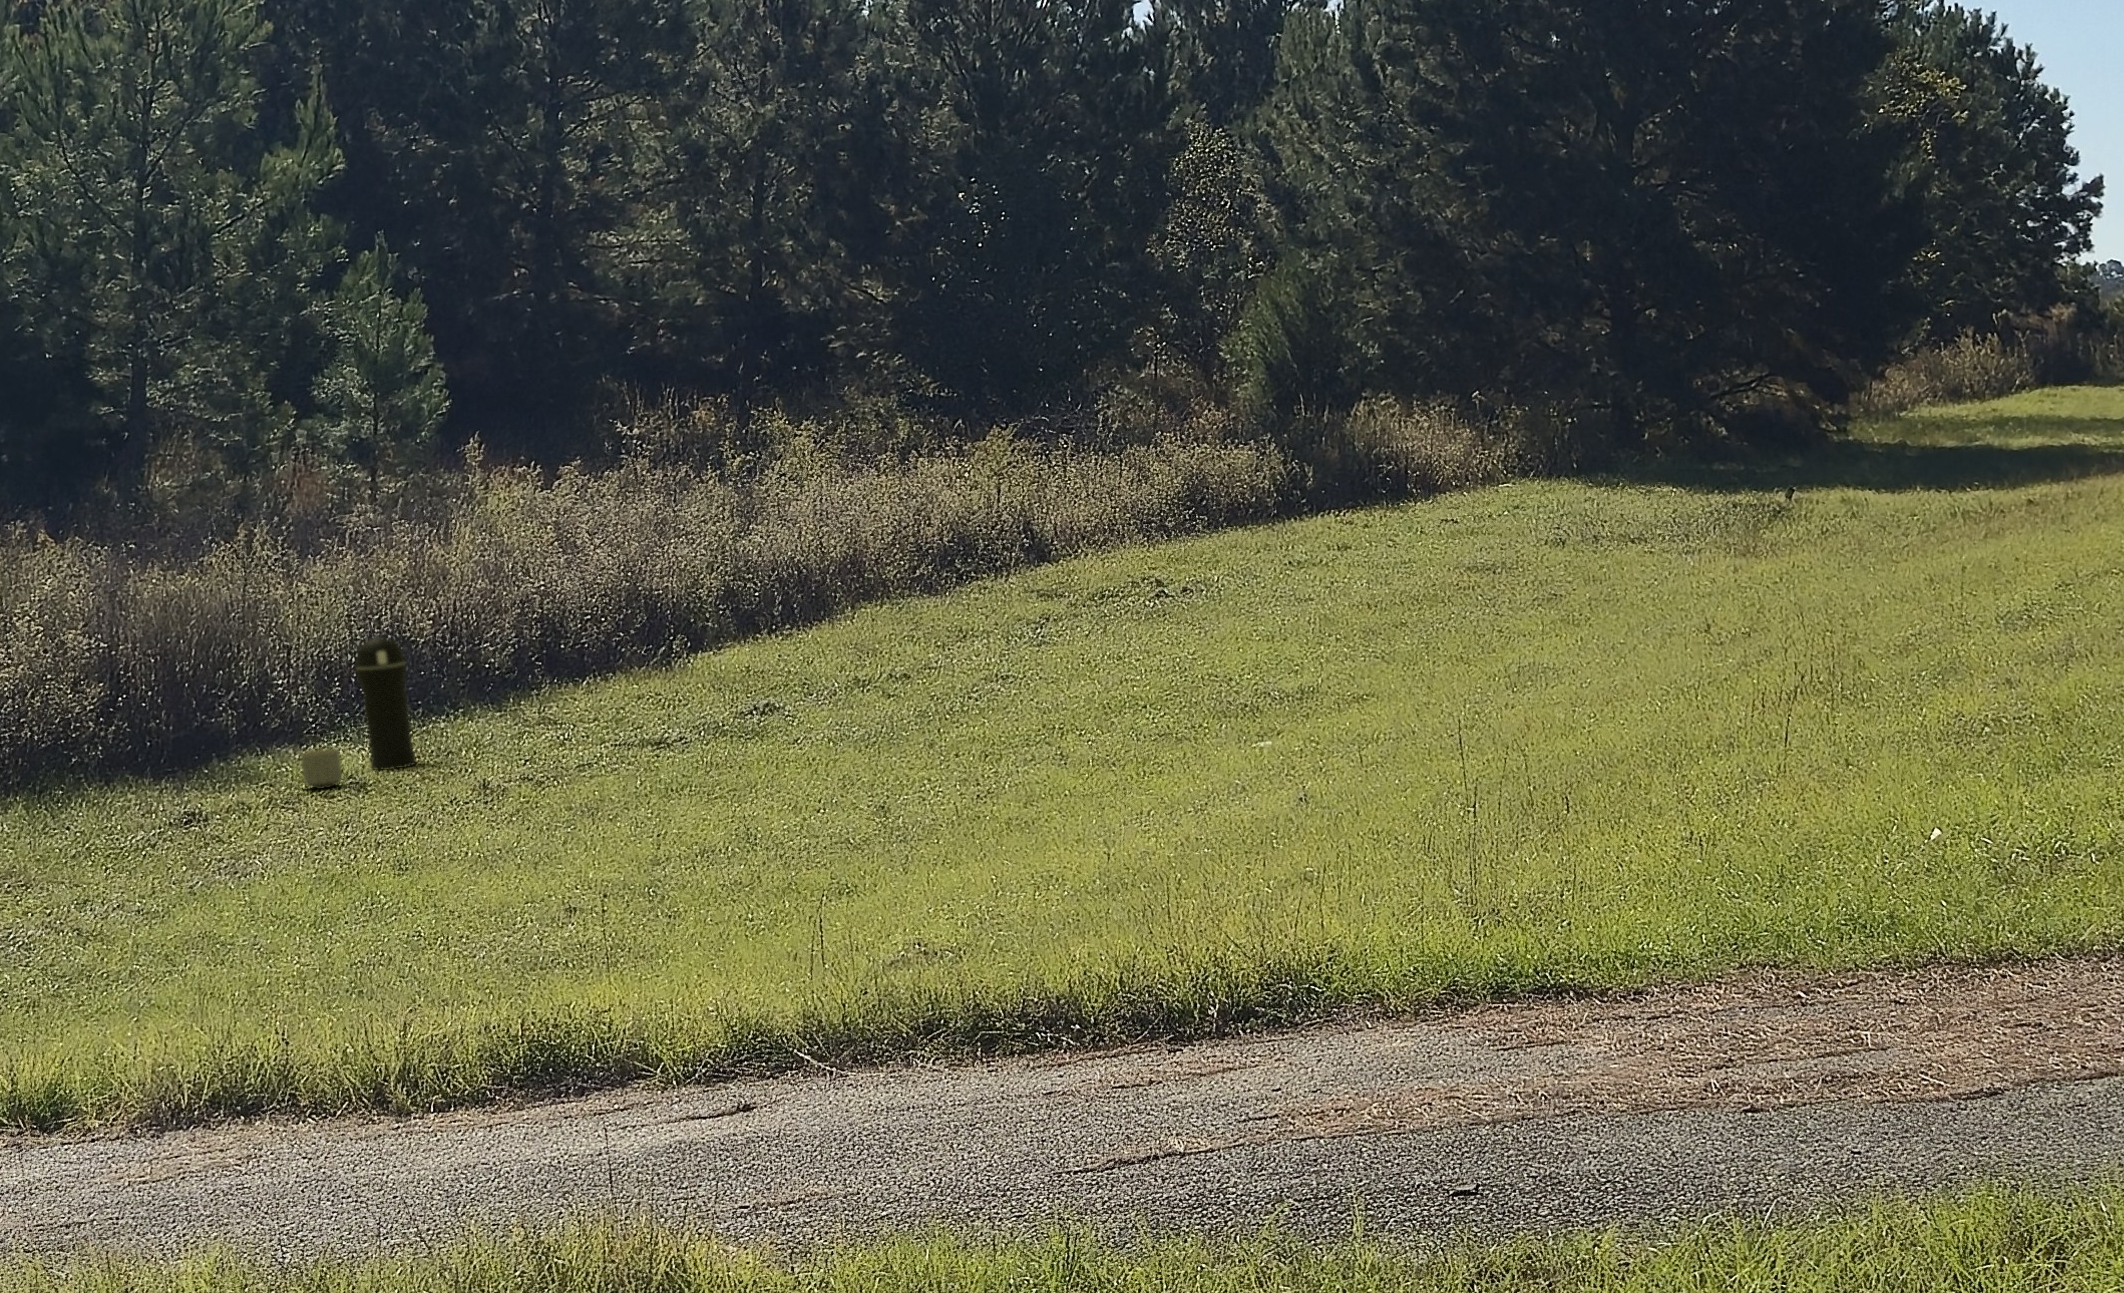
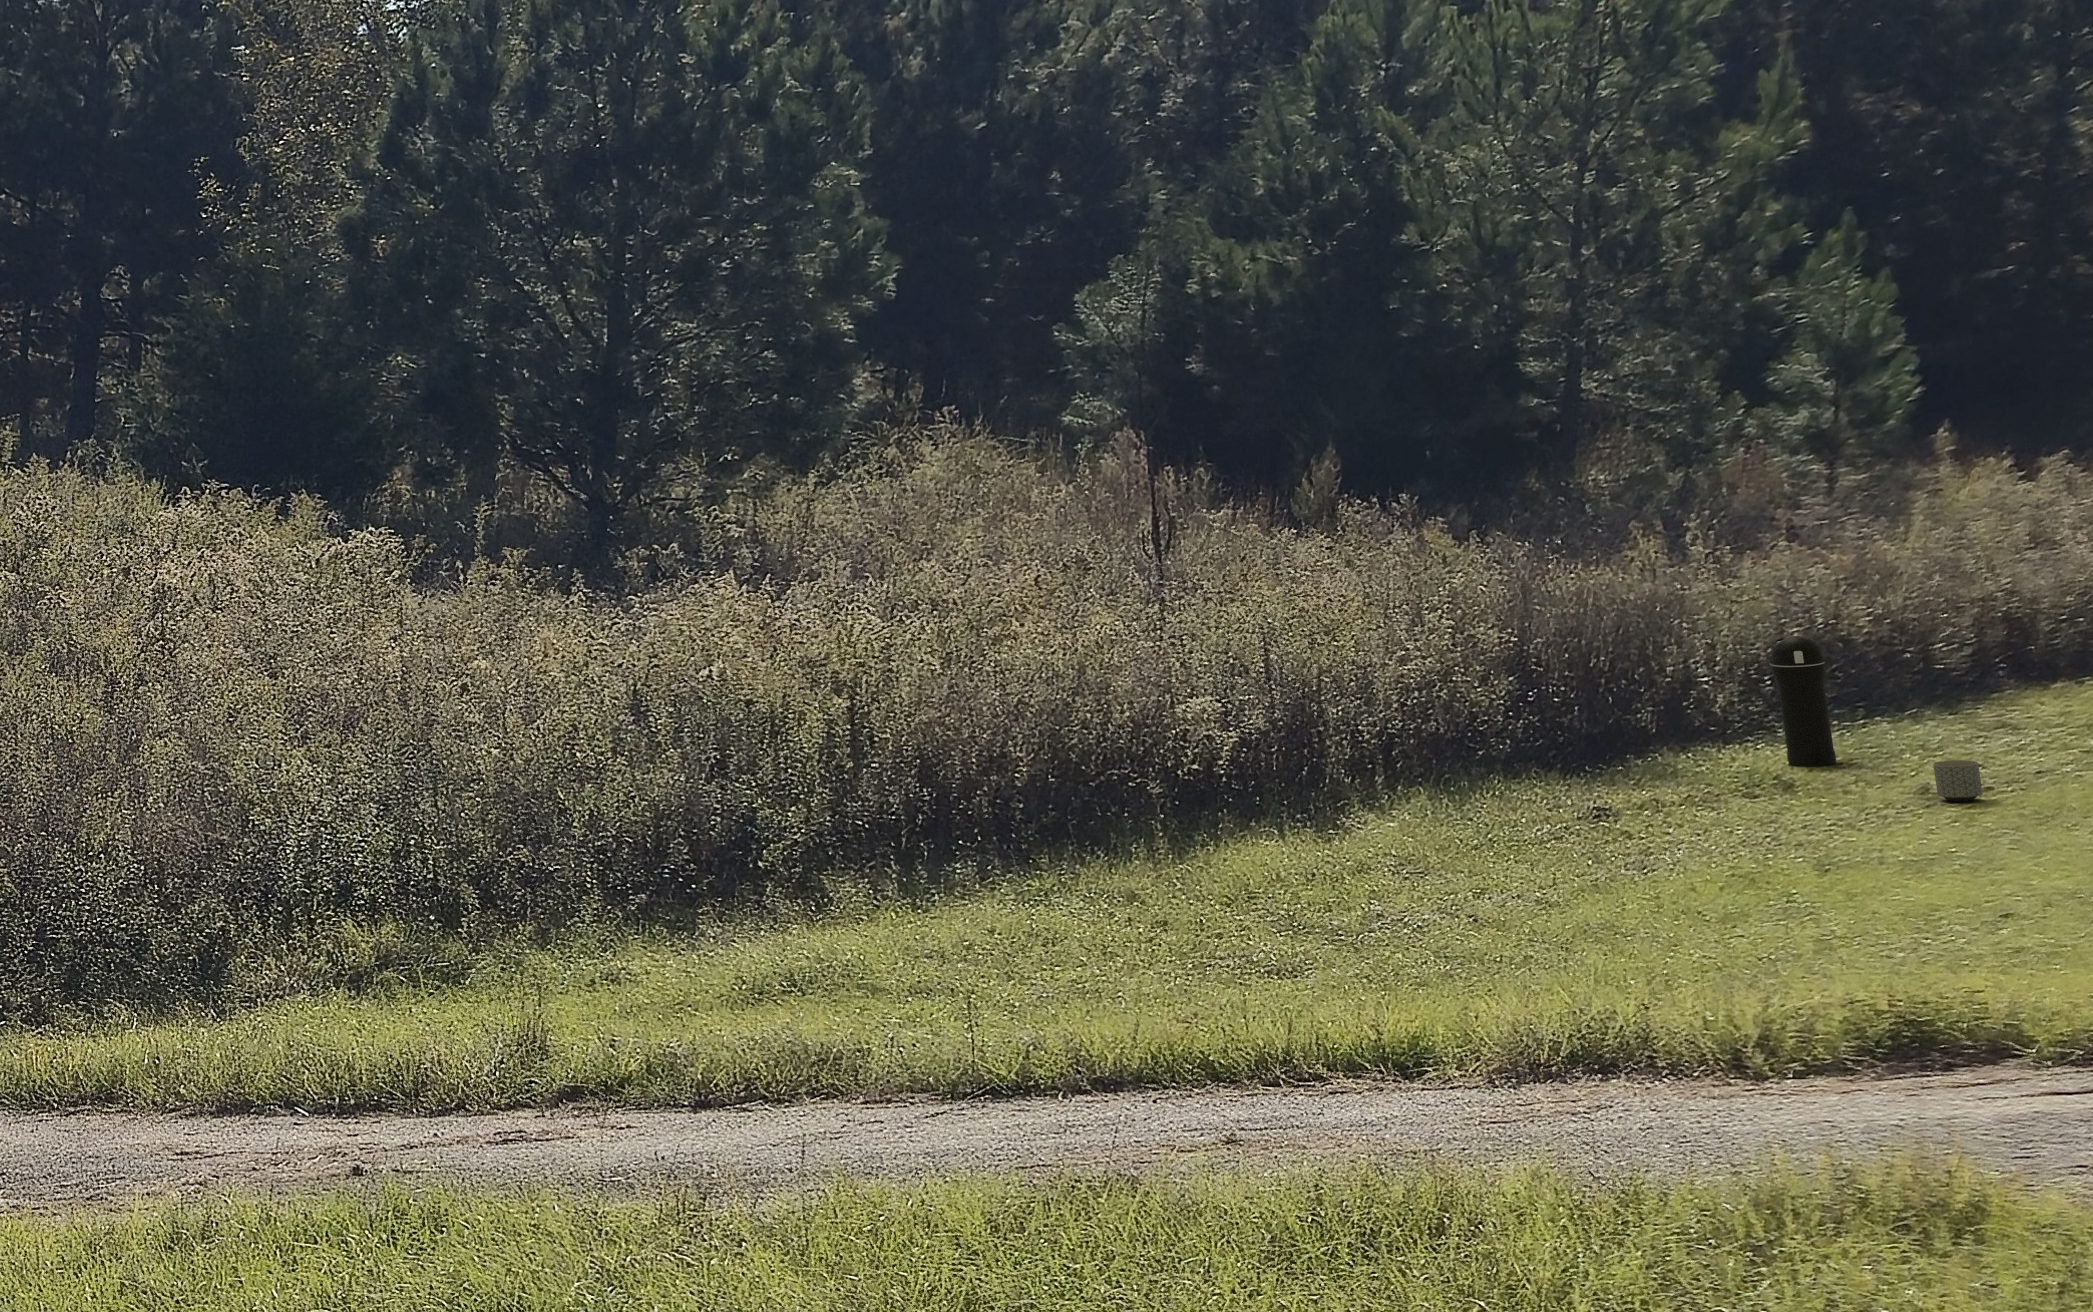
planter: present [300,749,342,789] -> present [1933,760,1983,802]

